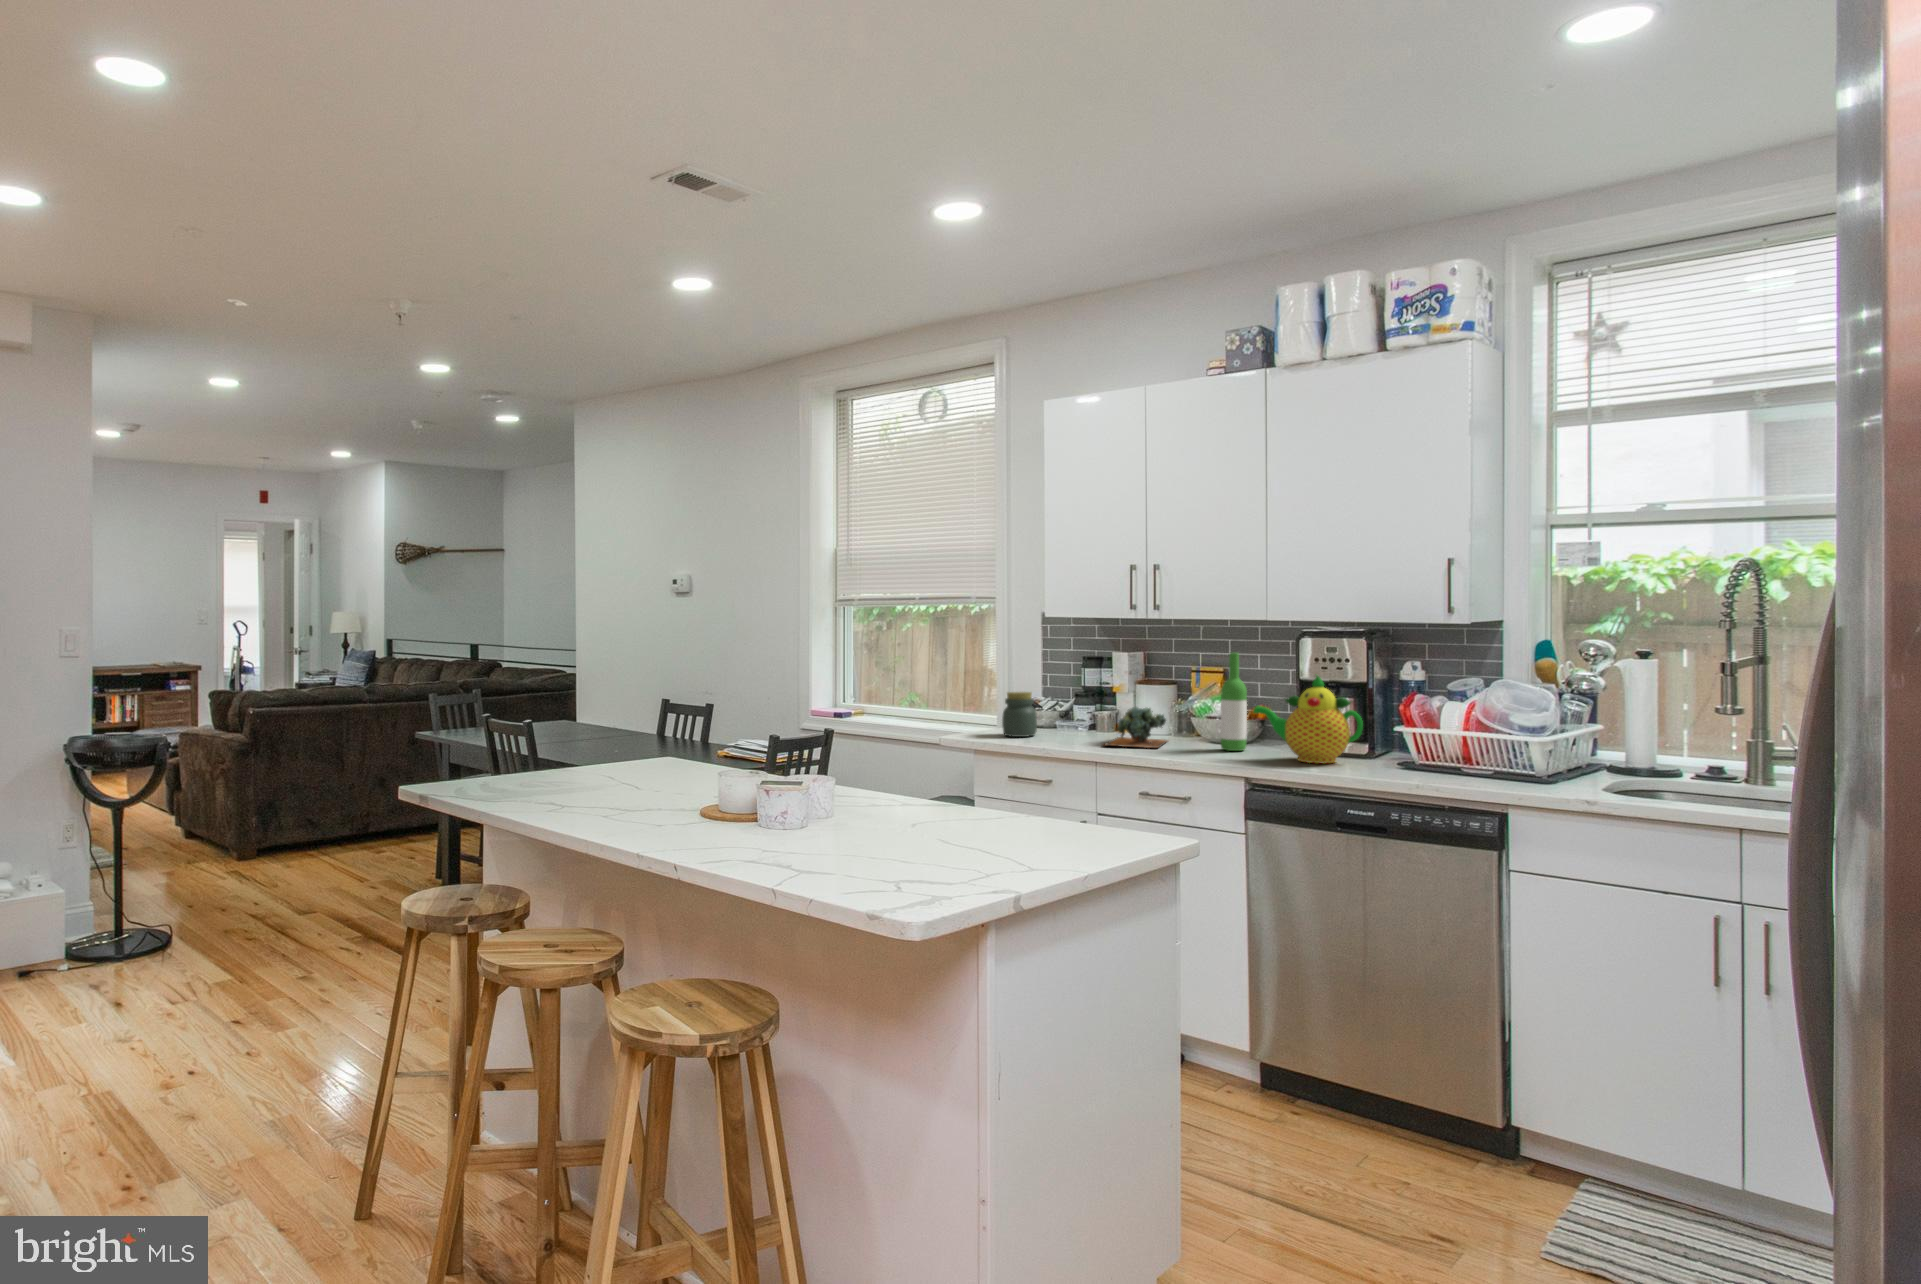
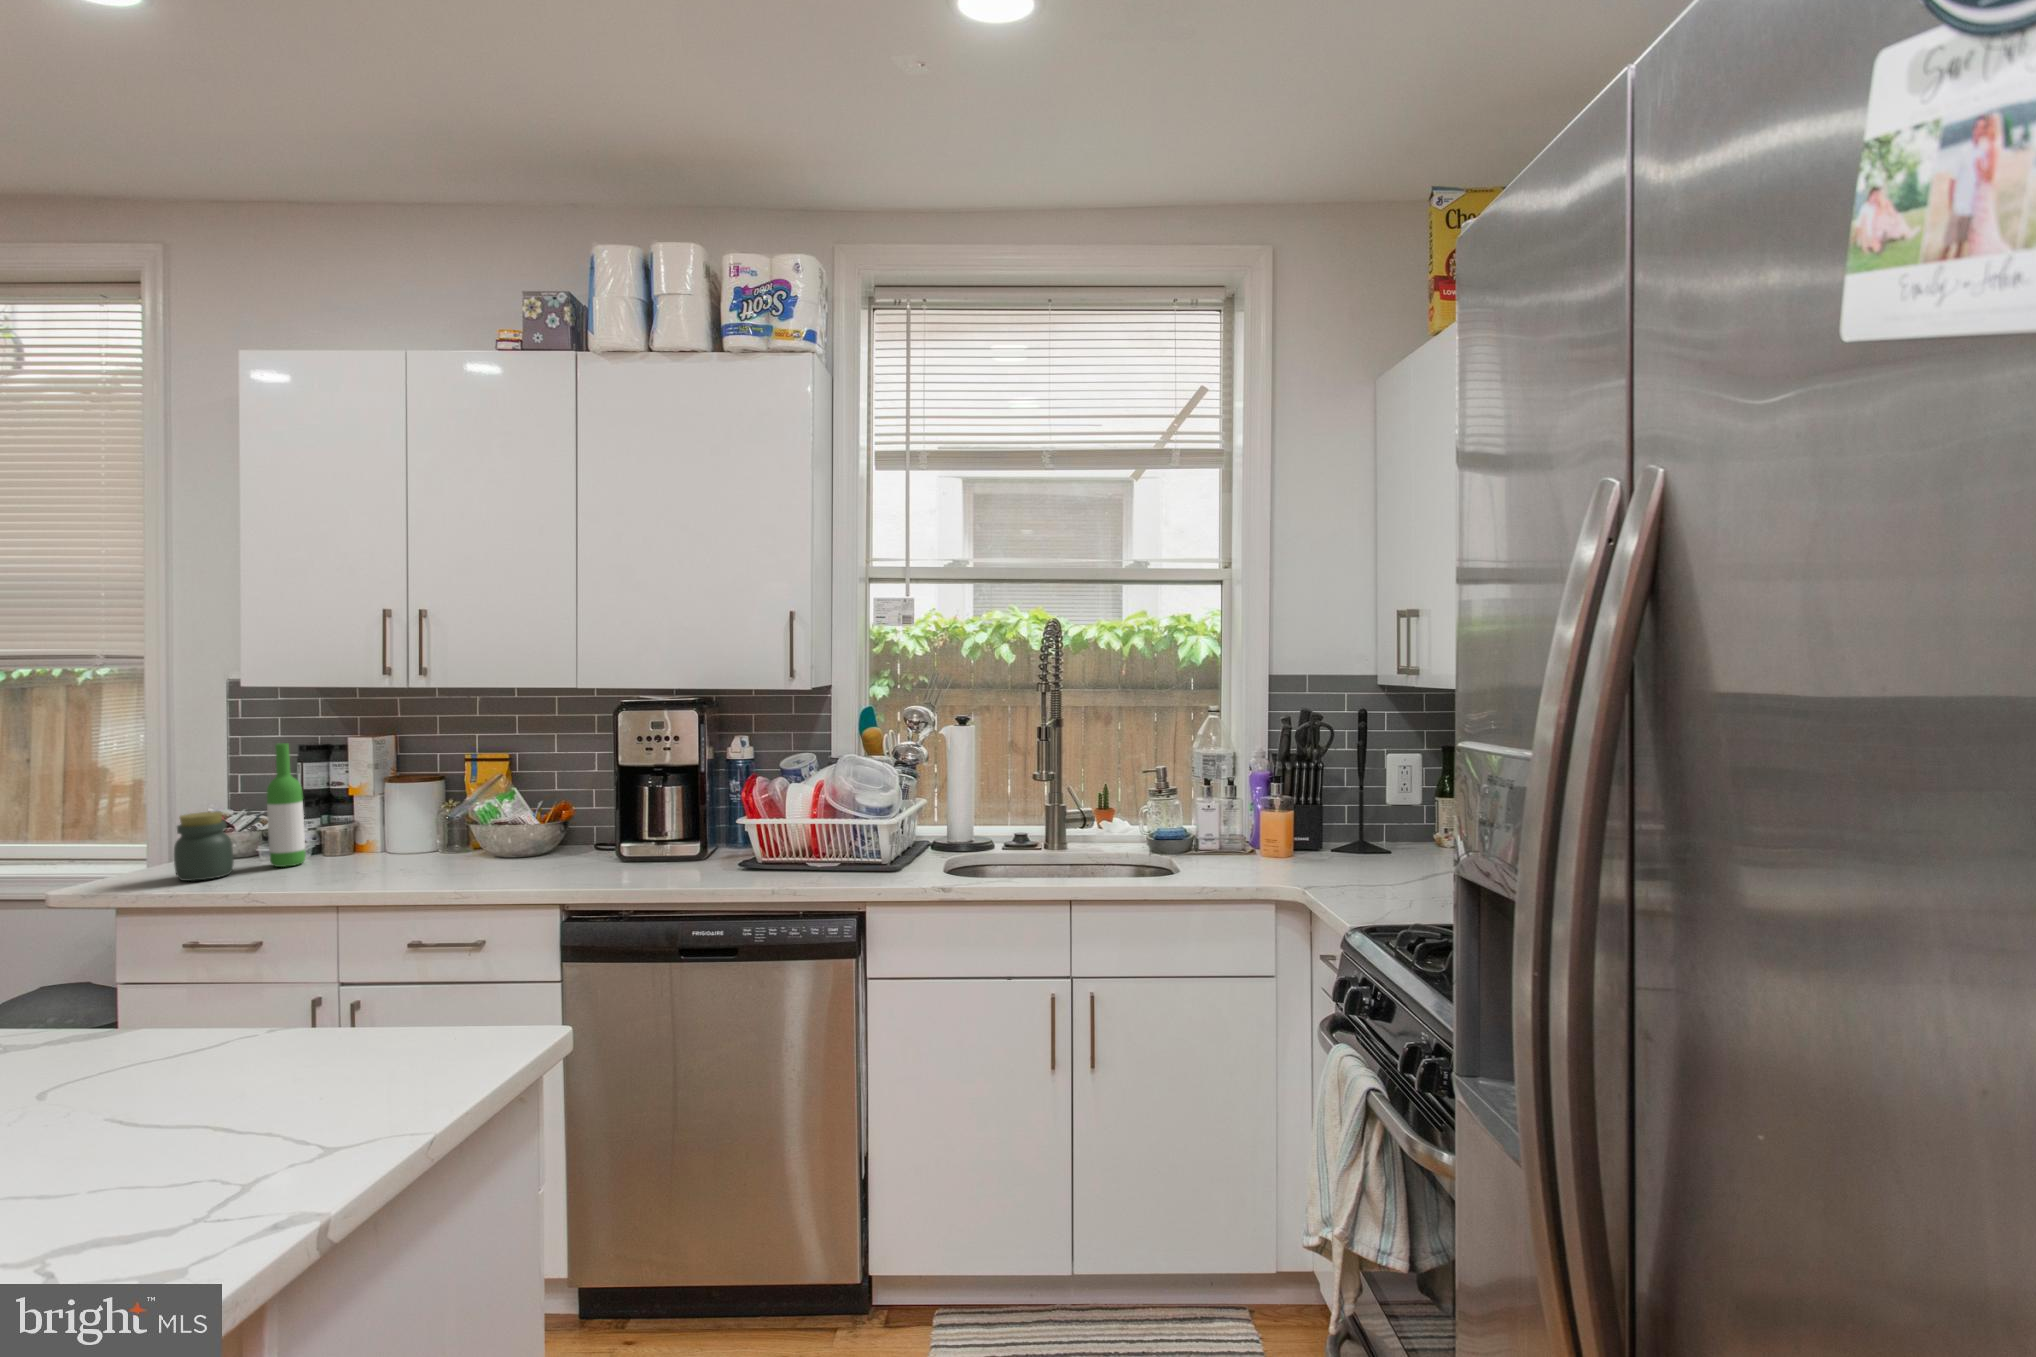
wine bottle: present [1221,652,1247,751] -> present [267,743,305,867]
teapot: present [1253,676,1363,763] -> none [561,764,696,874]
succulent plant: present [1104,706,1168,748] -> none [345,819,442,881]

